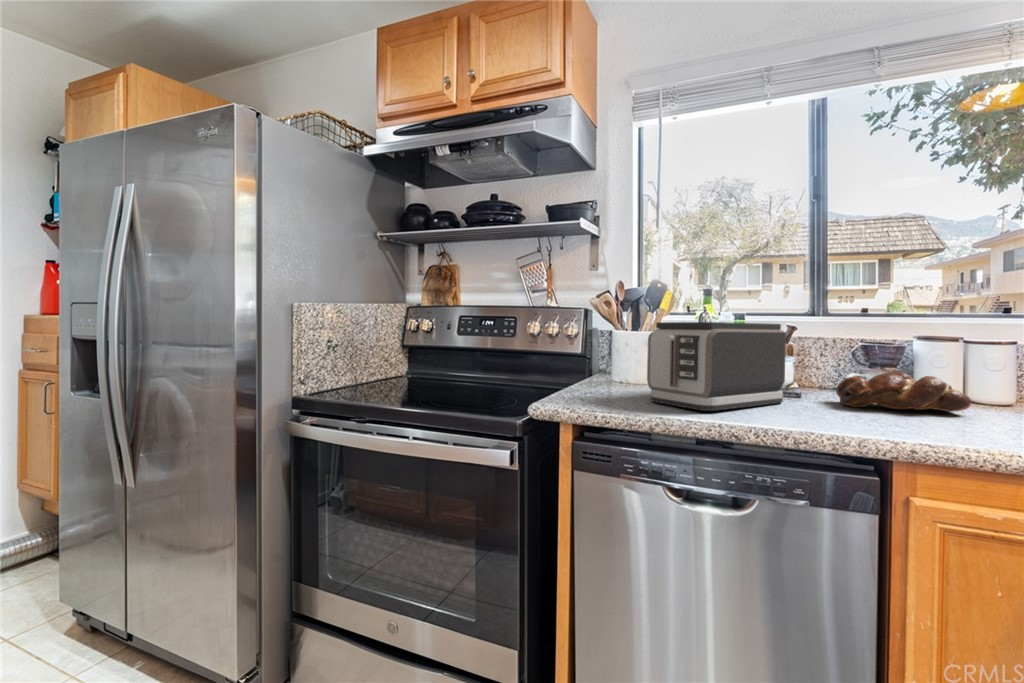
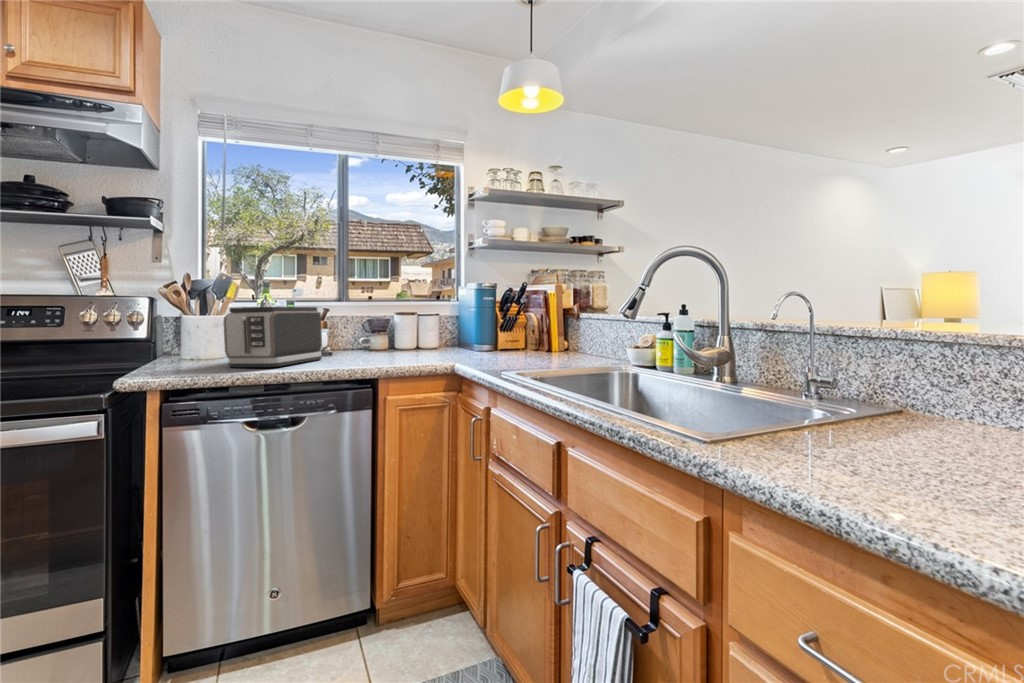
bread loaf: present [836,372,971,411] -> none [353,334,416,357]

